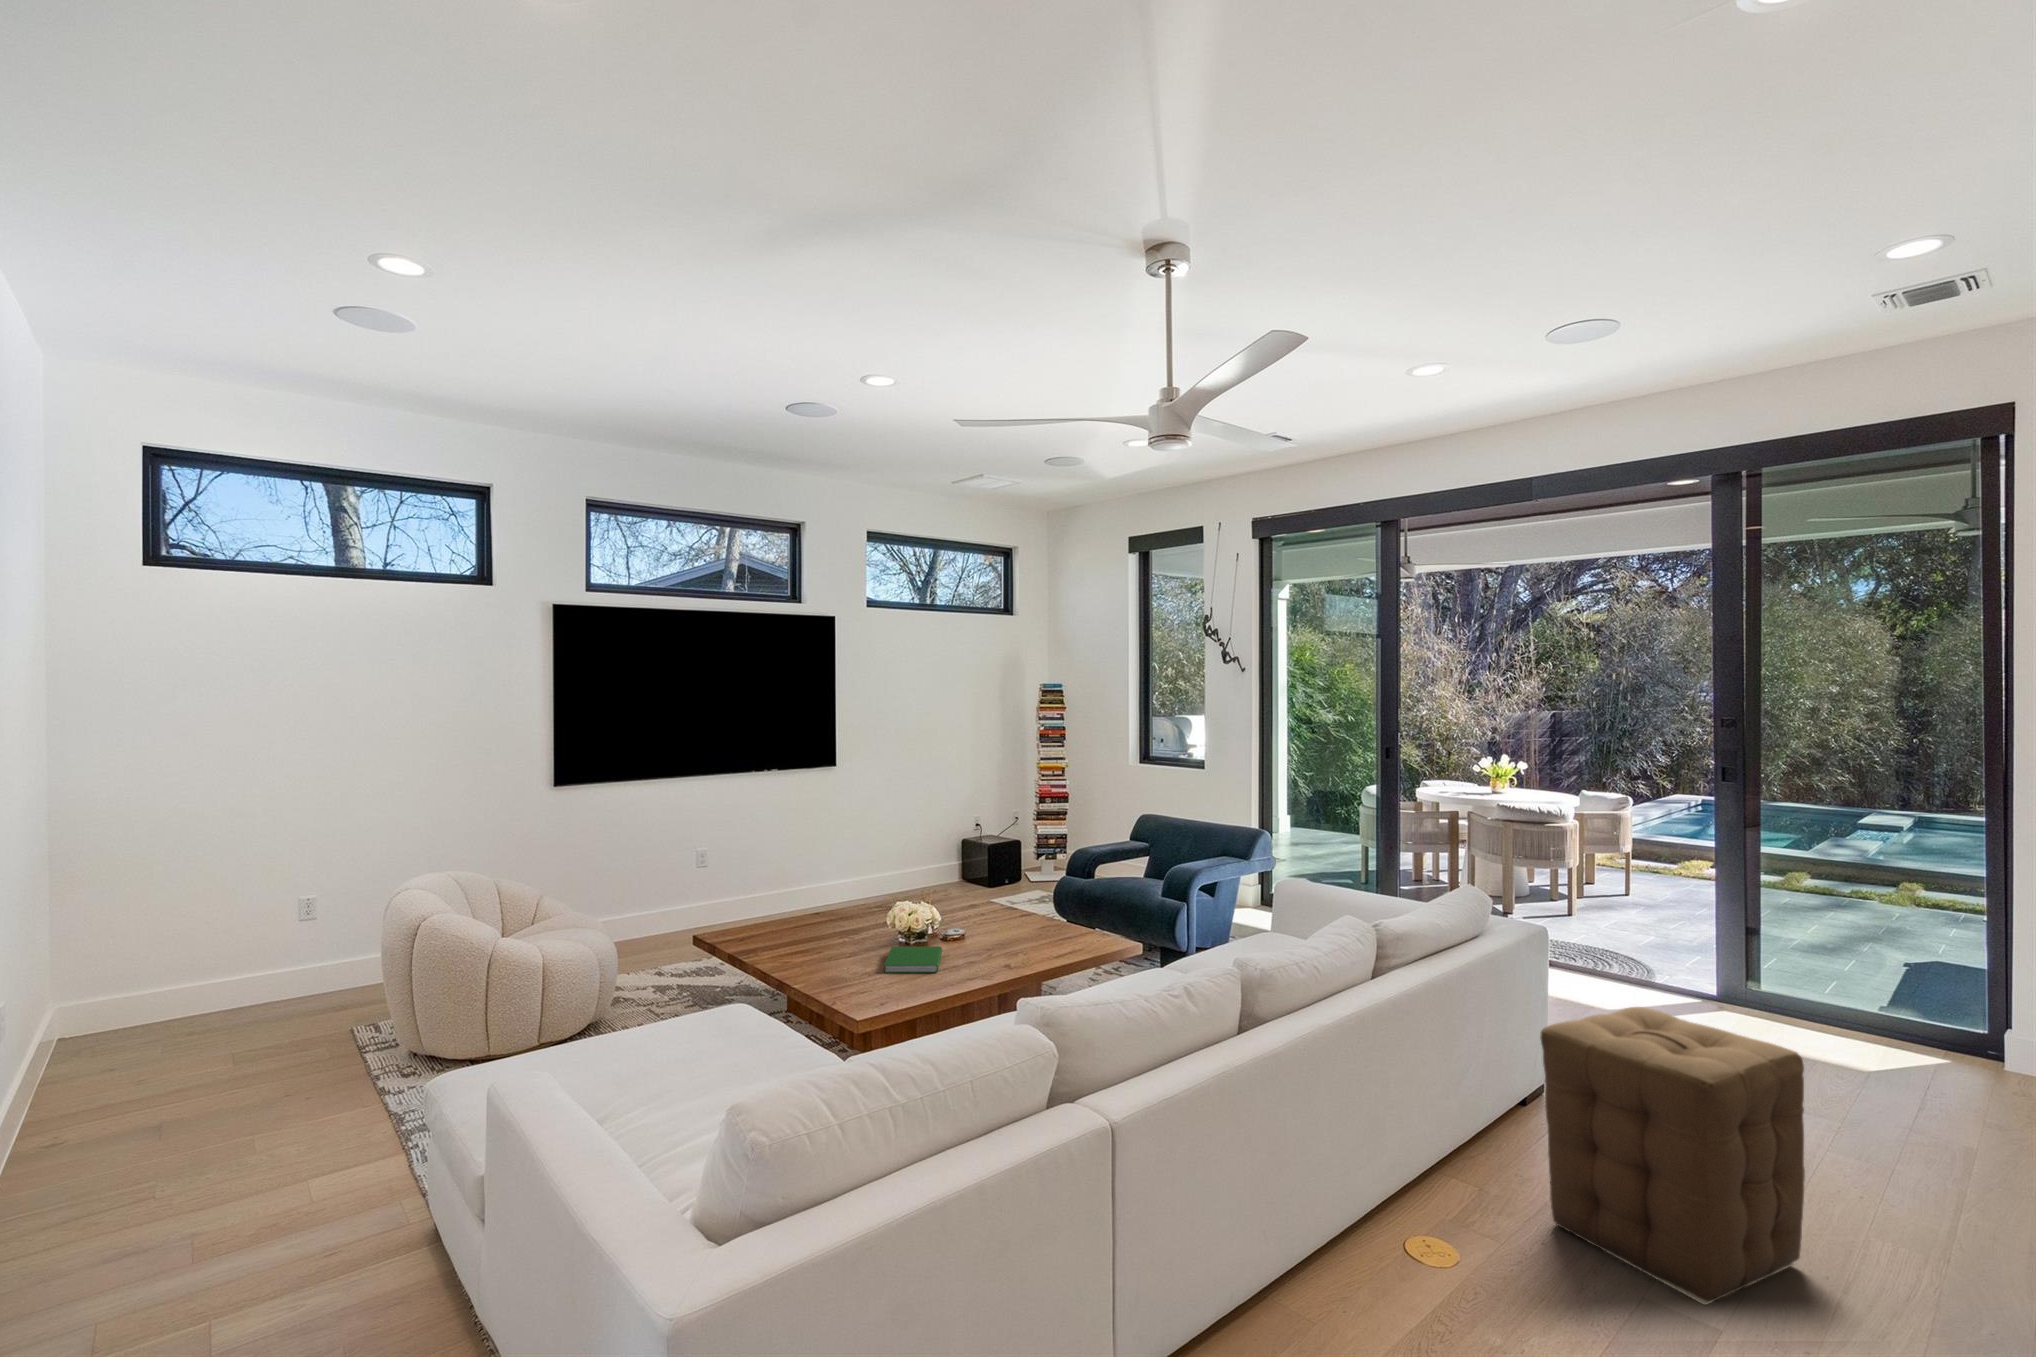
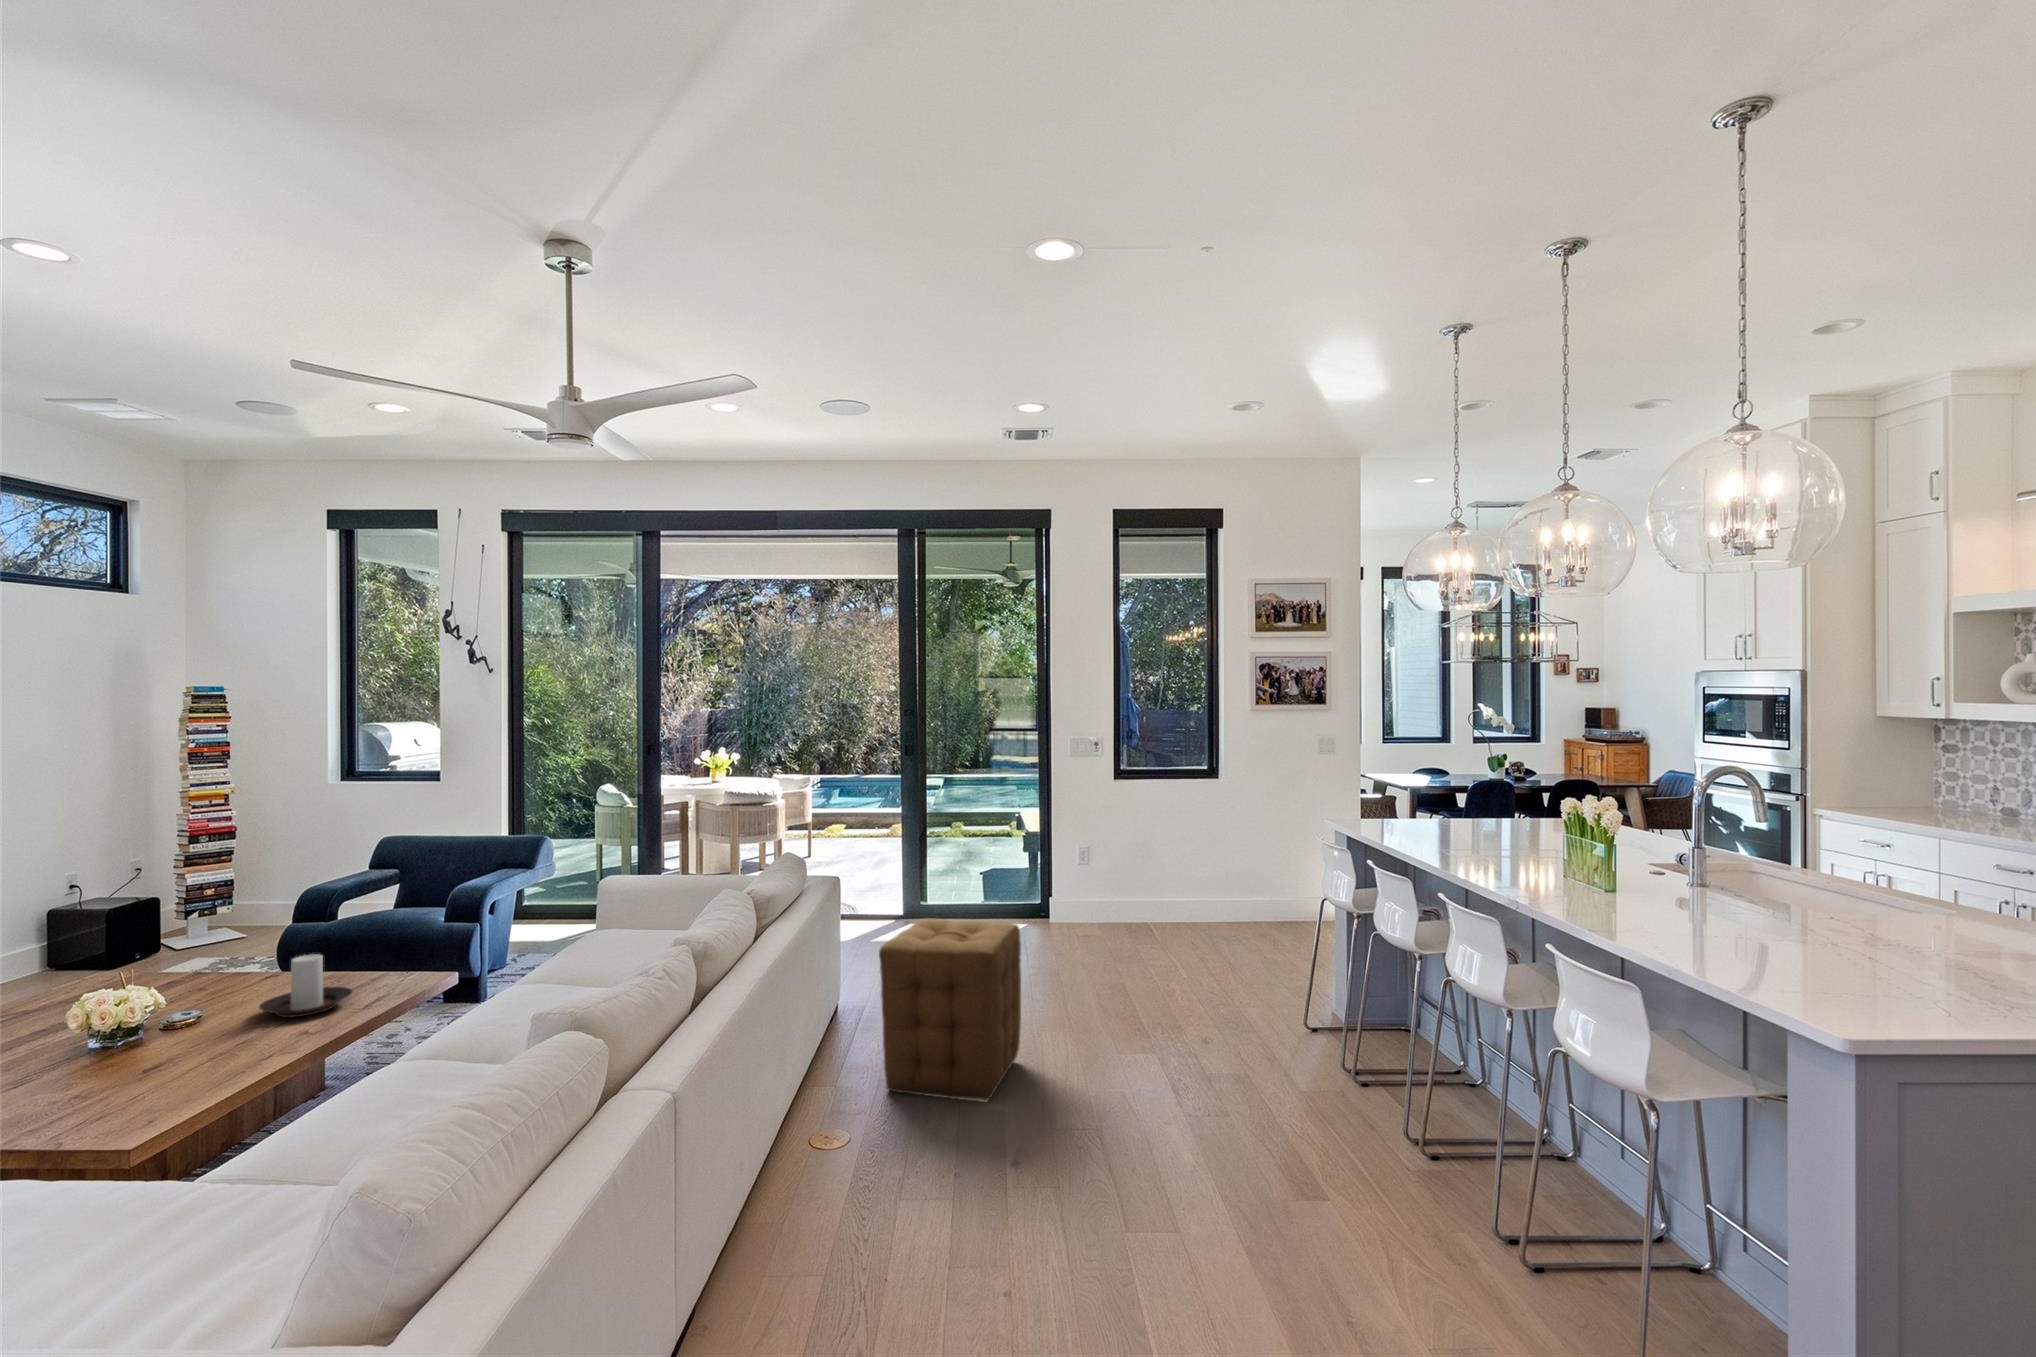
candle holder: none [991,902,1053,953] -> present [259,954,352,1018]
hardcover book: present [884,946,942,973] -> none [94,1034,204,1088]

